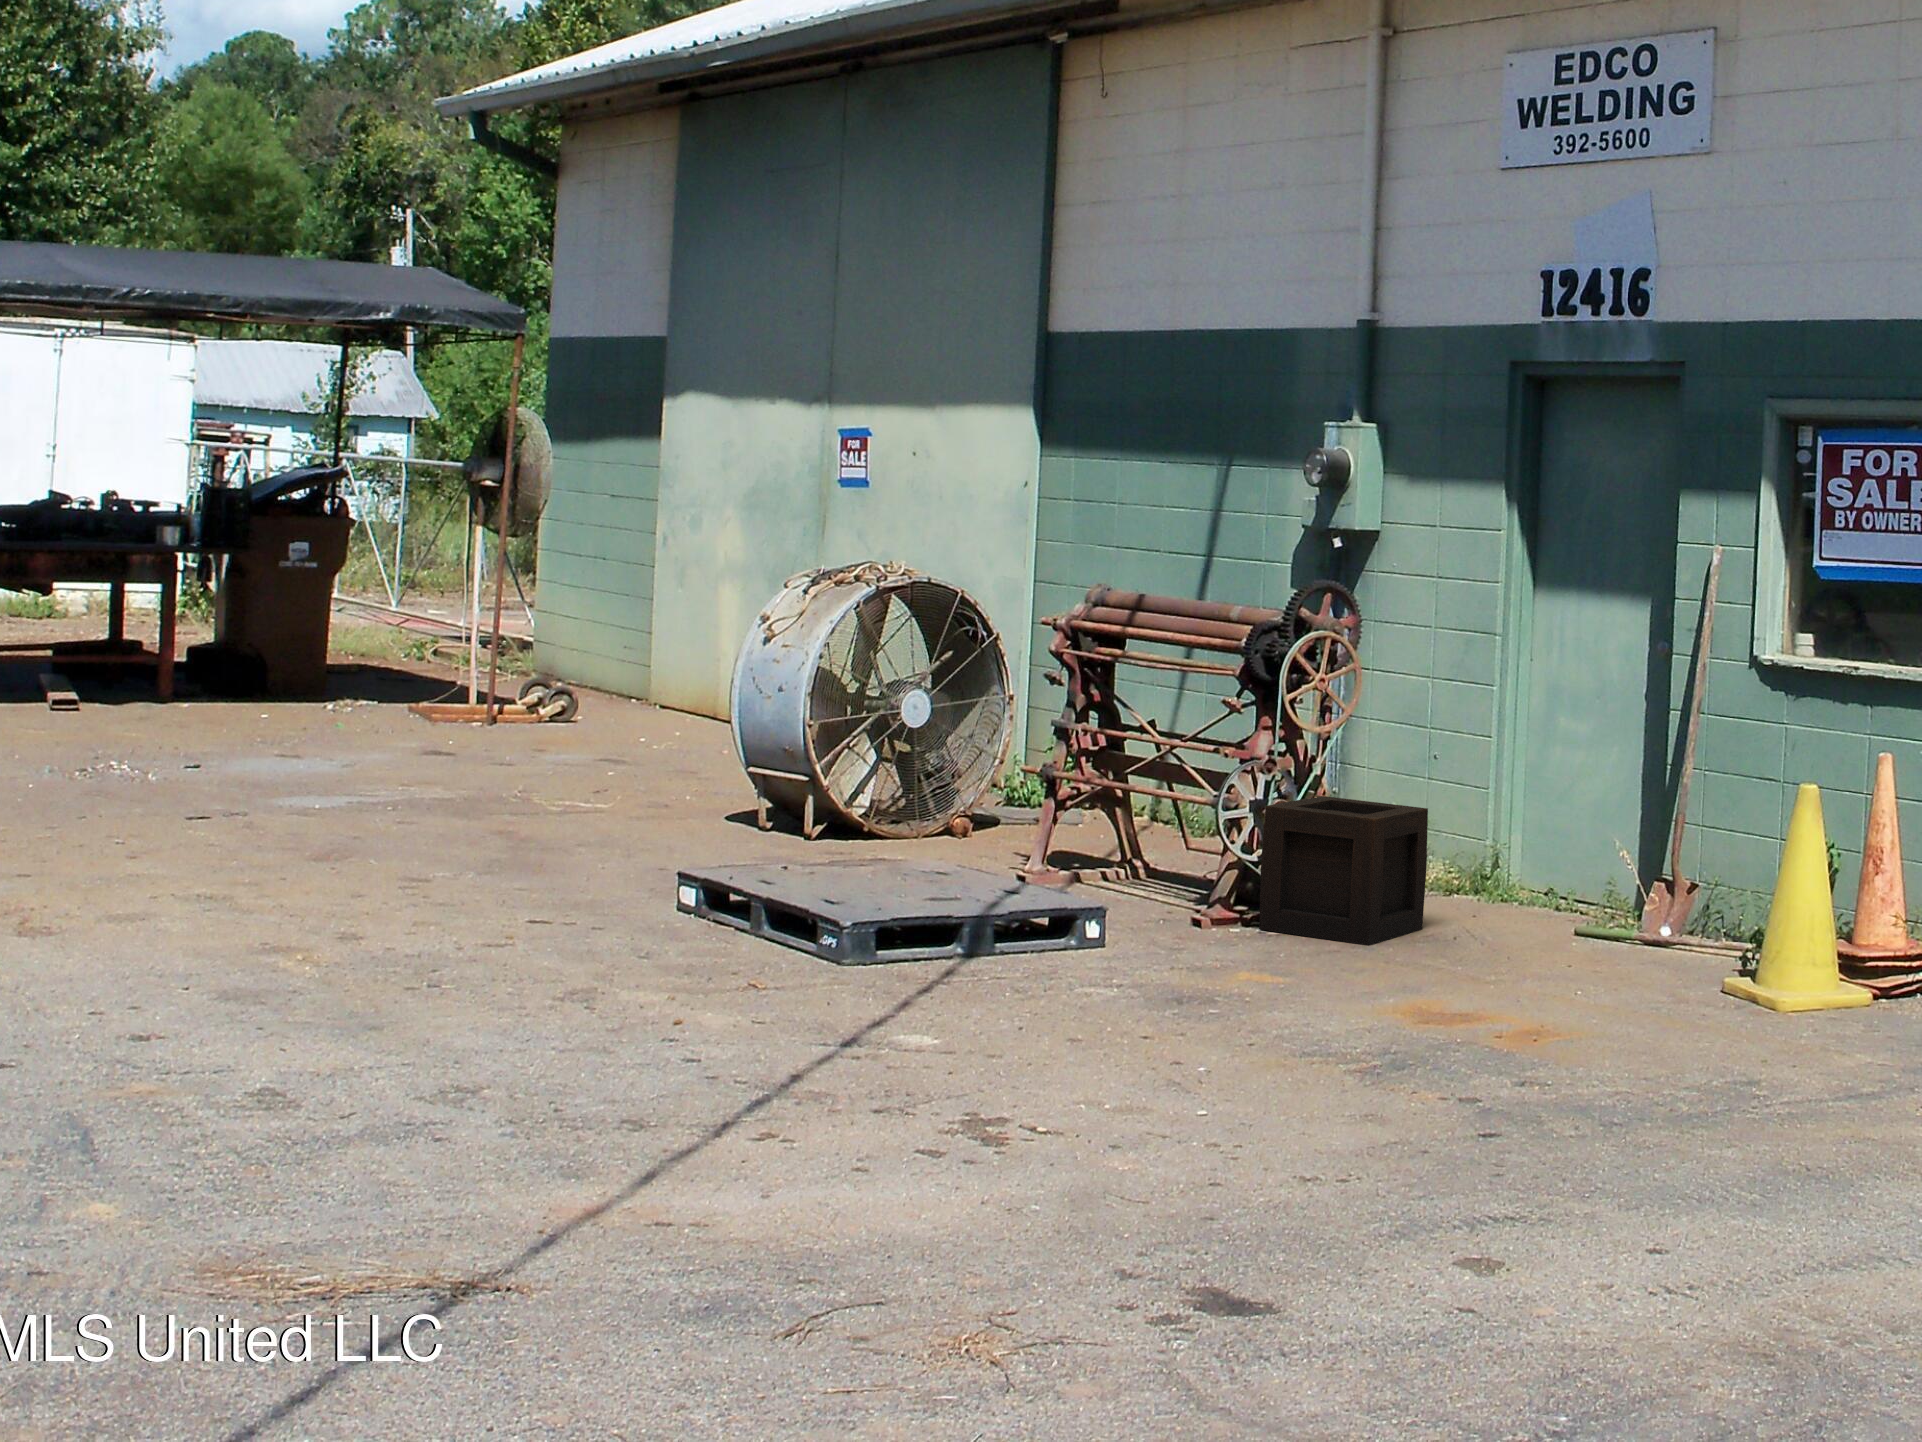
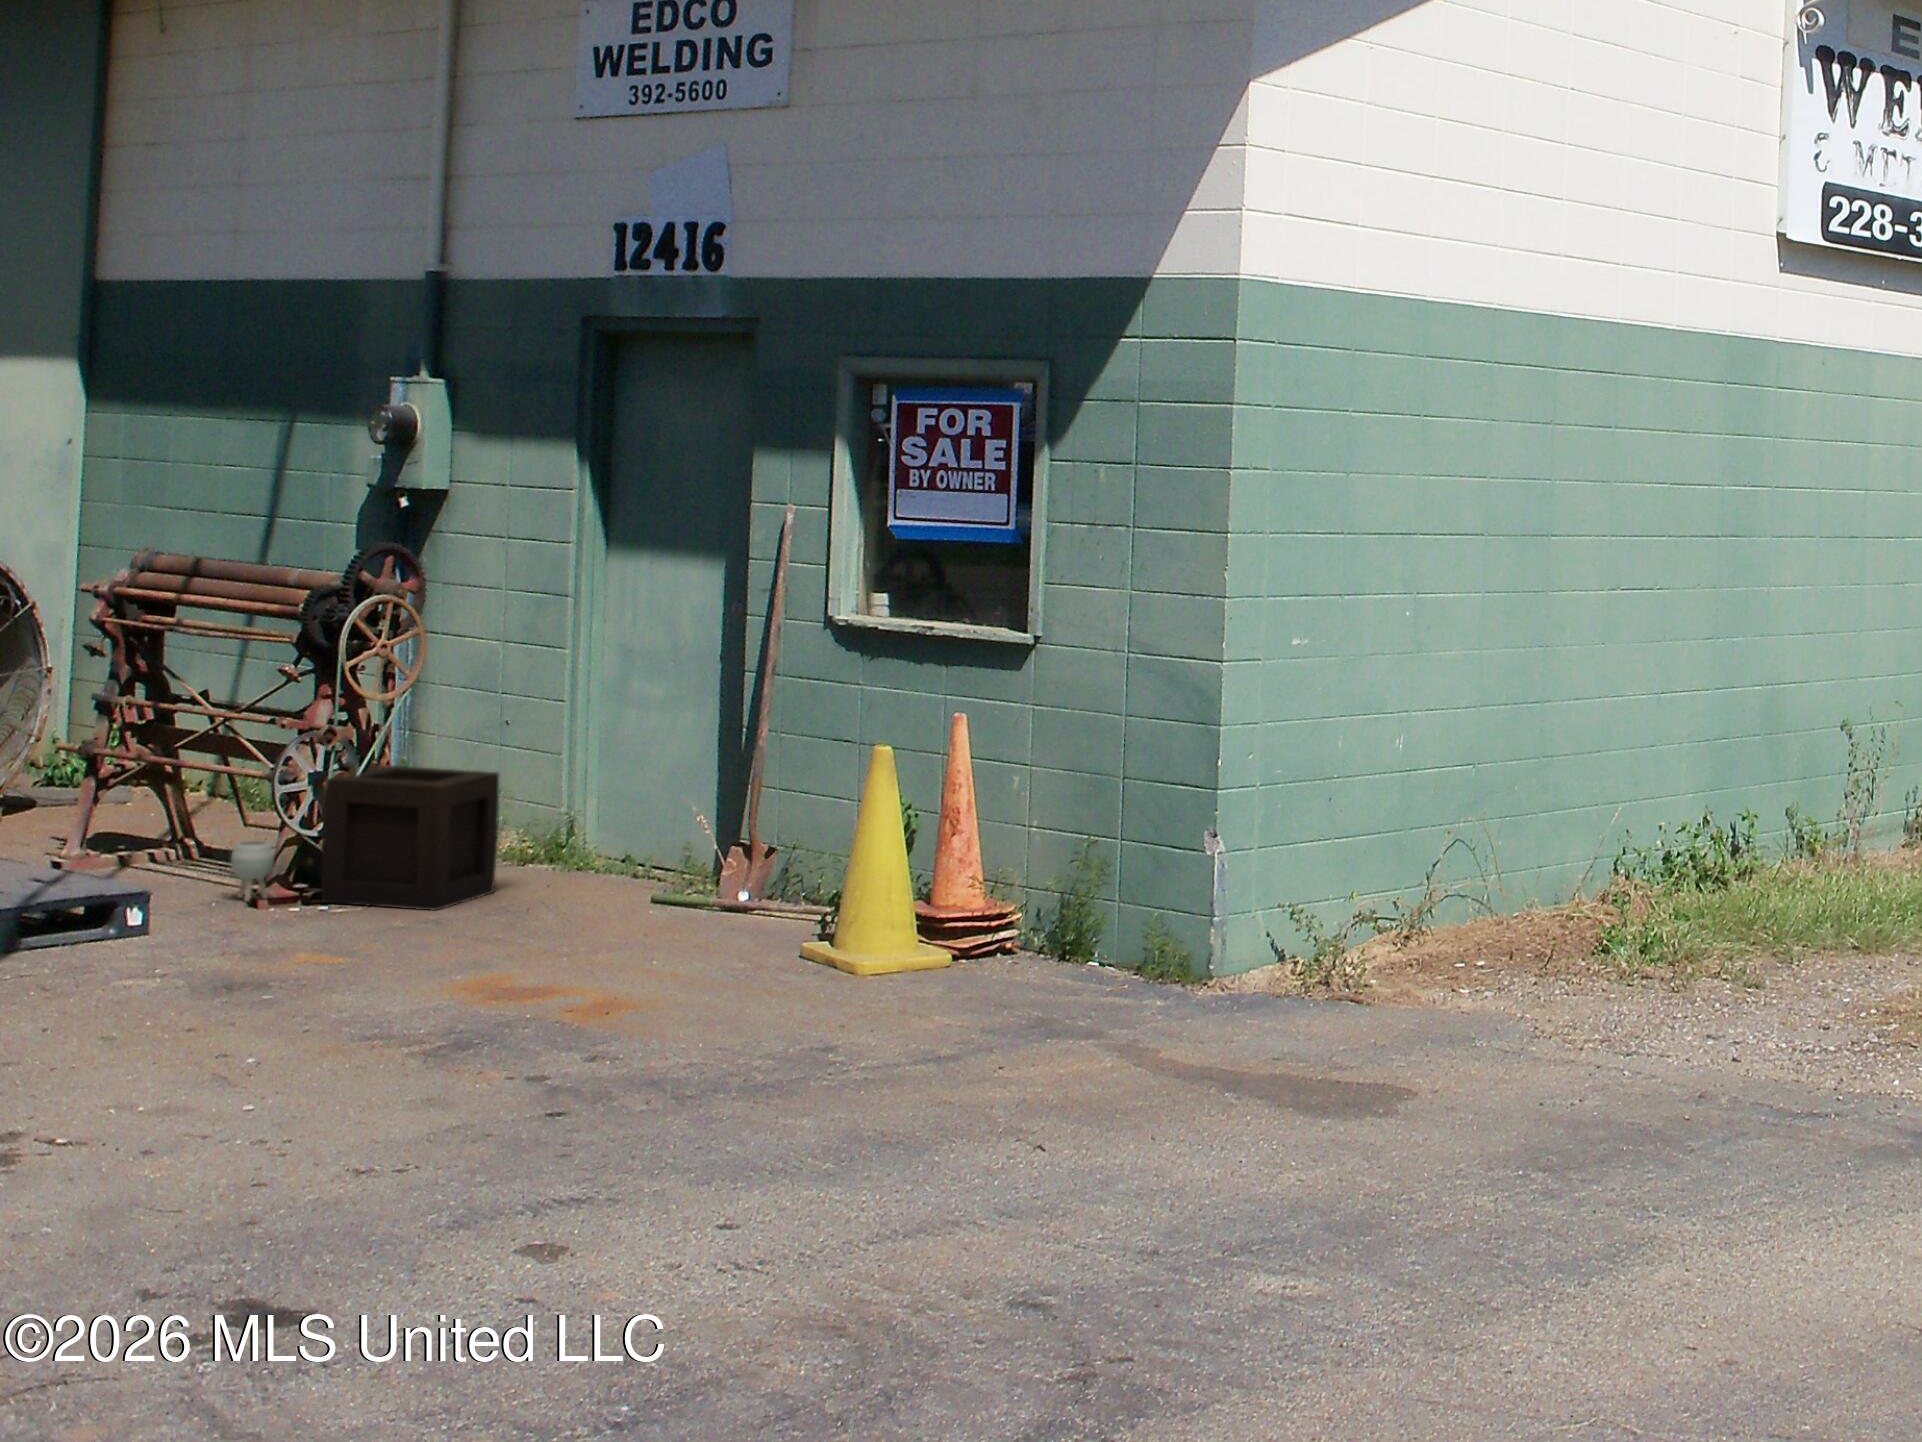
planter: none [1176,864,1216,924] -> present [231,841,274,901]

